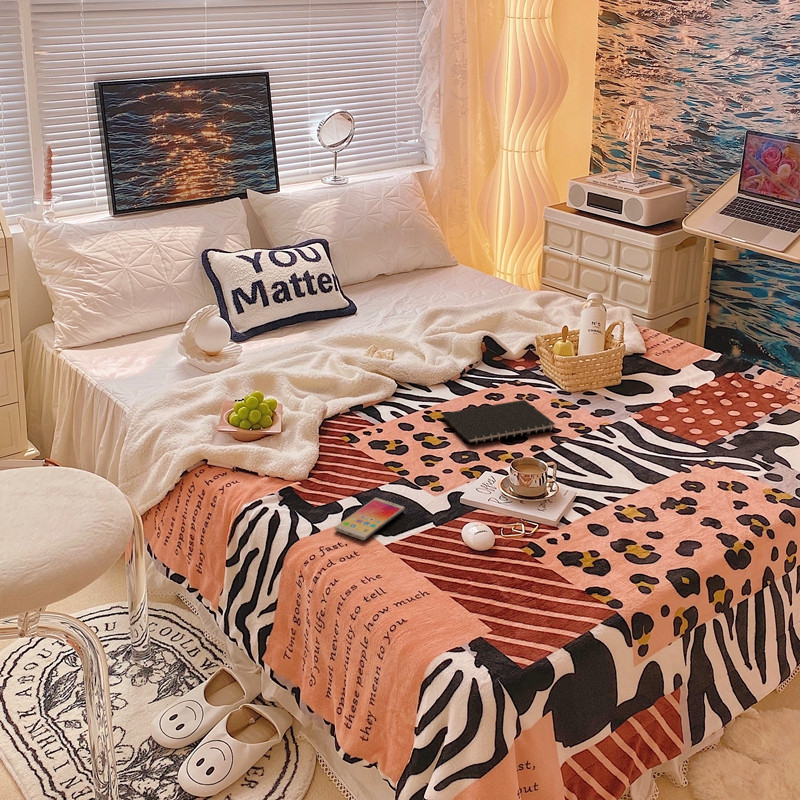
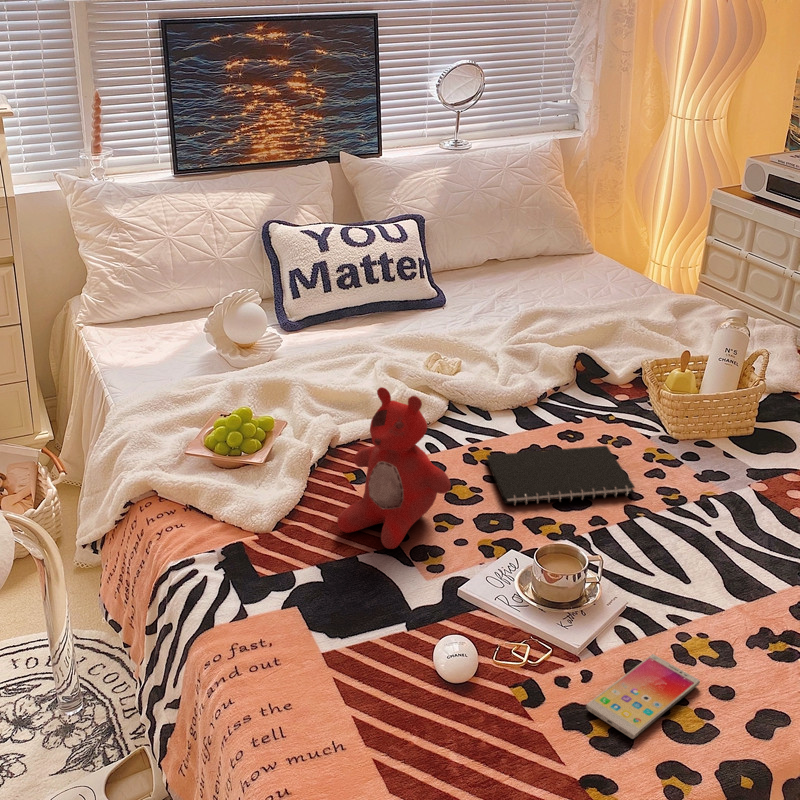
stuffed bear: none [357,363,438,479] -> present [337,387,451,549]
smartphone: present [335,498,405,540] -> present [586,654,700,739]

